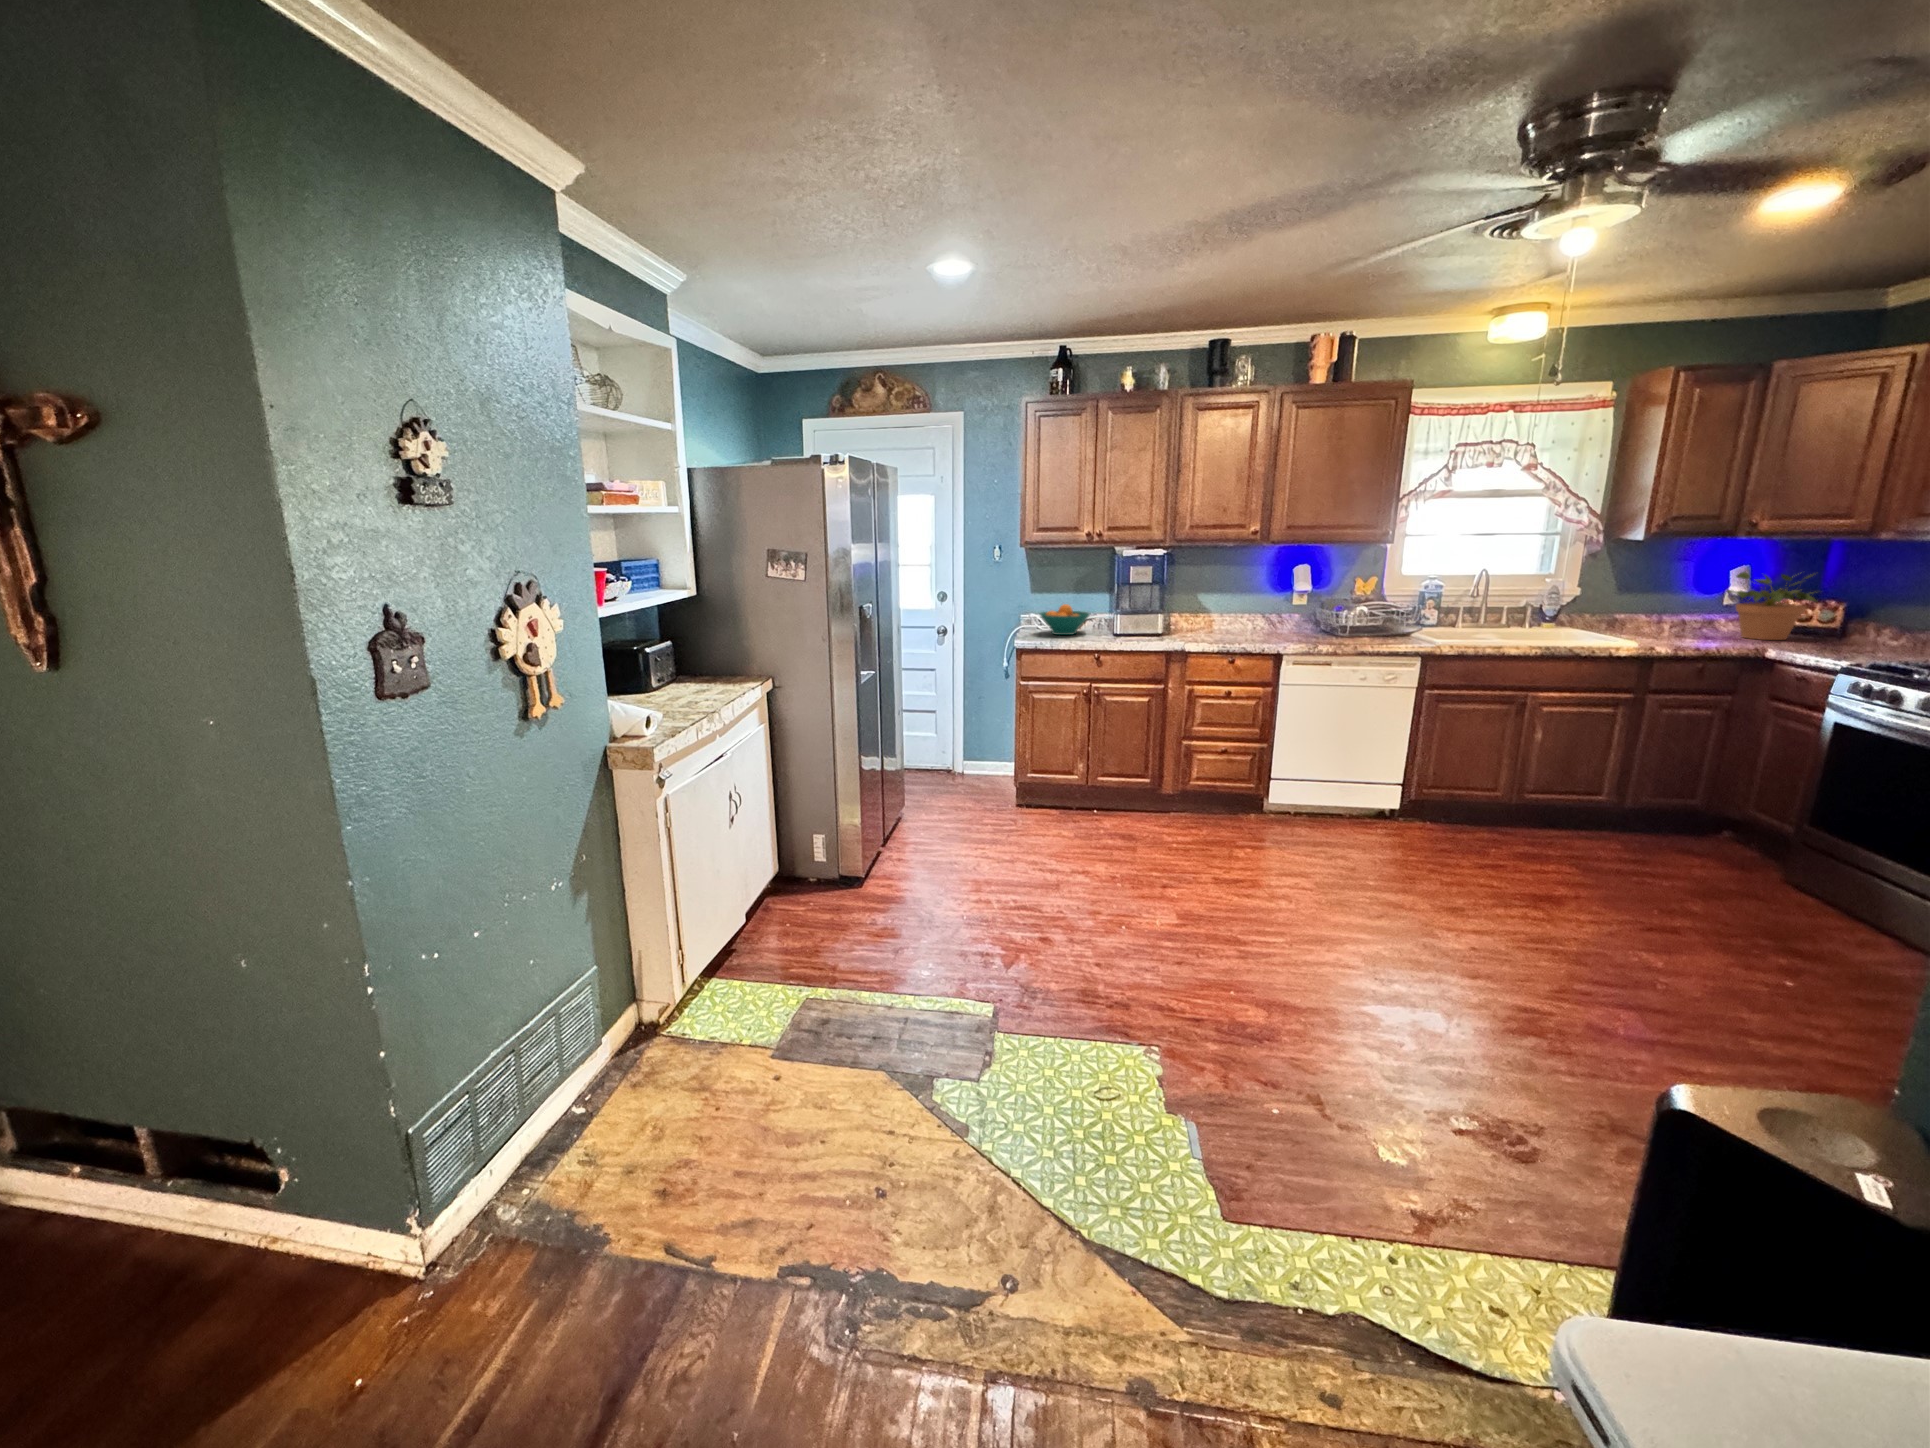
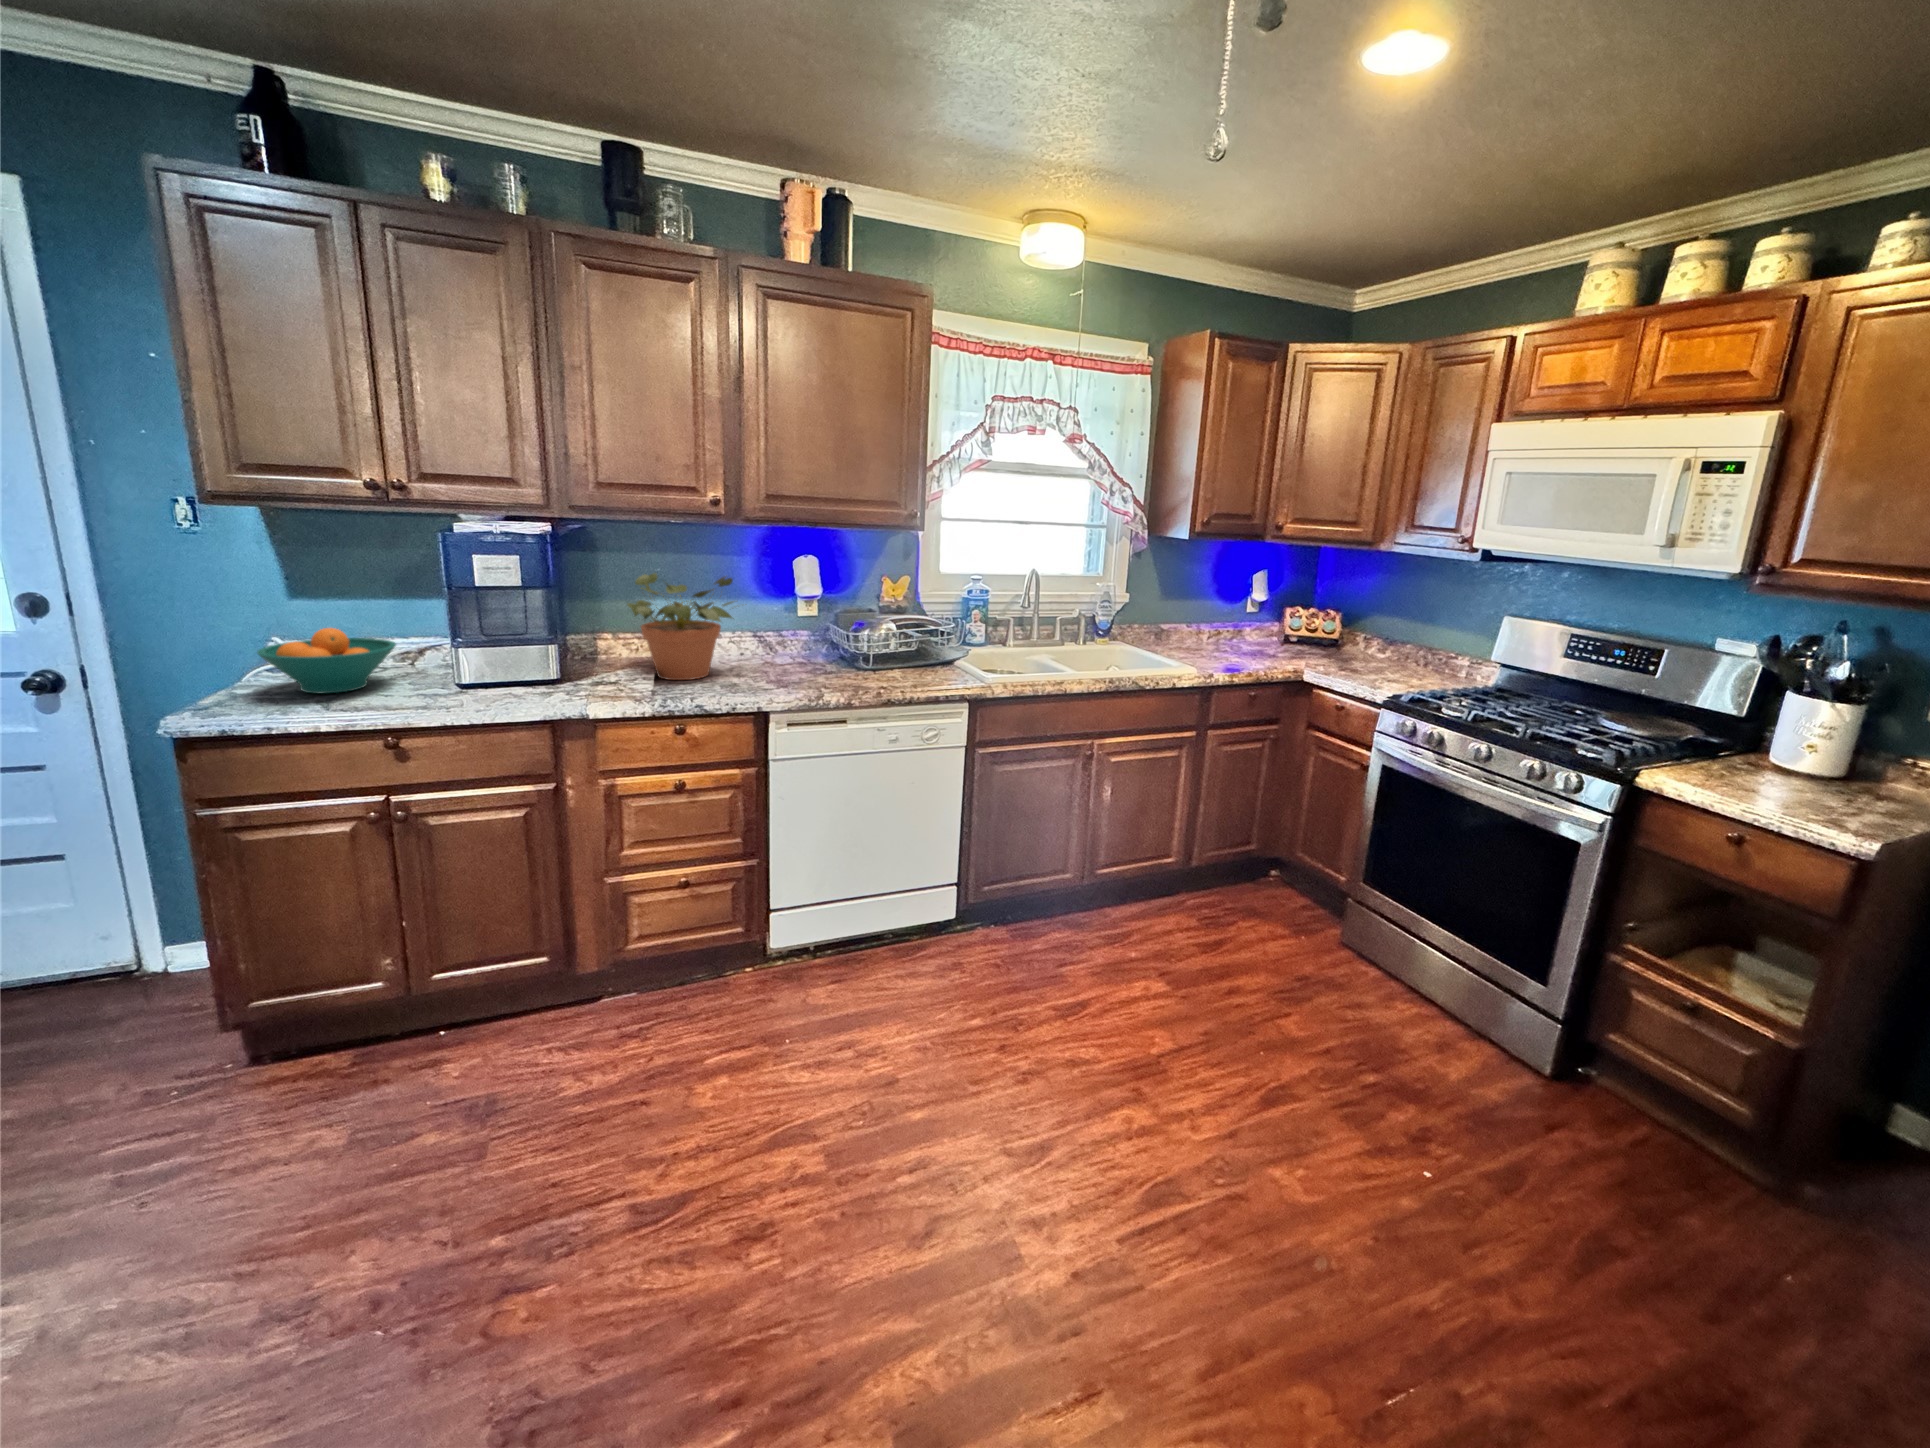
potted plant: present [1726,572,1815,640] -> present [628,573,733,680]

